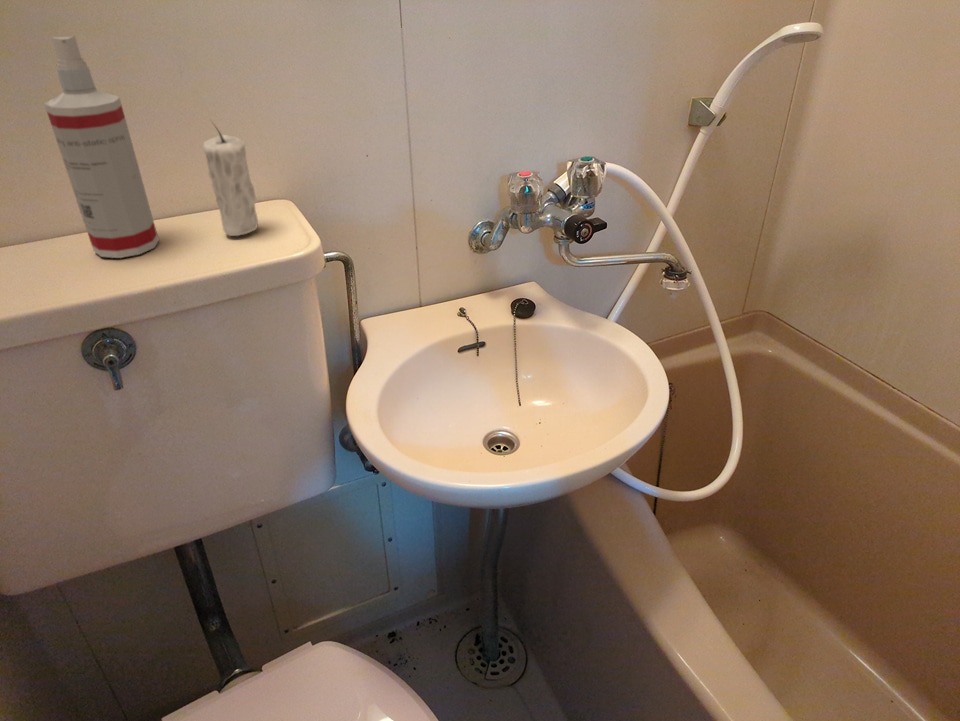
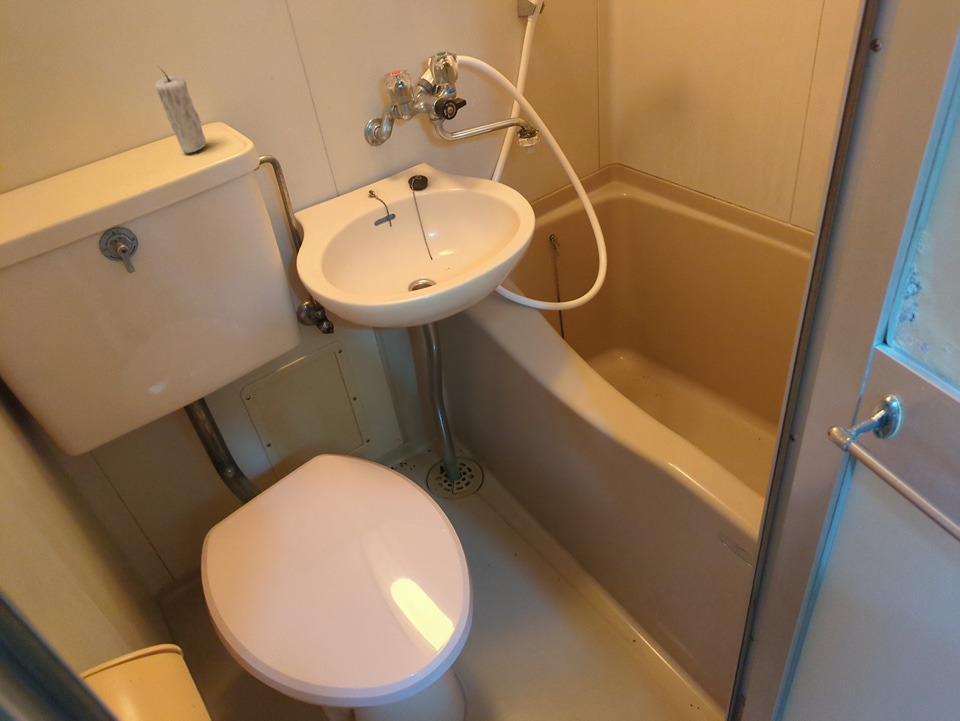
spray bottle: present [45,36,159,258] -> none [33,16,135,183]

